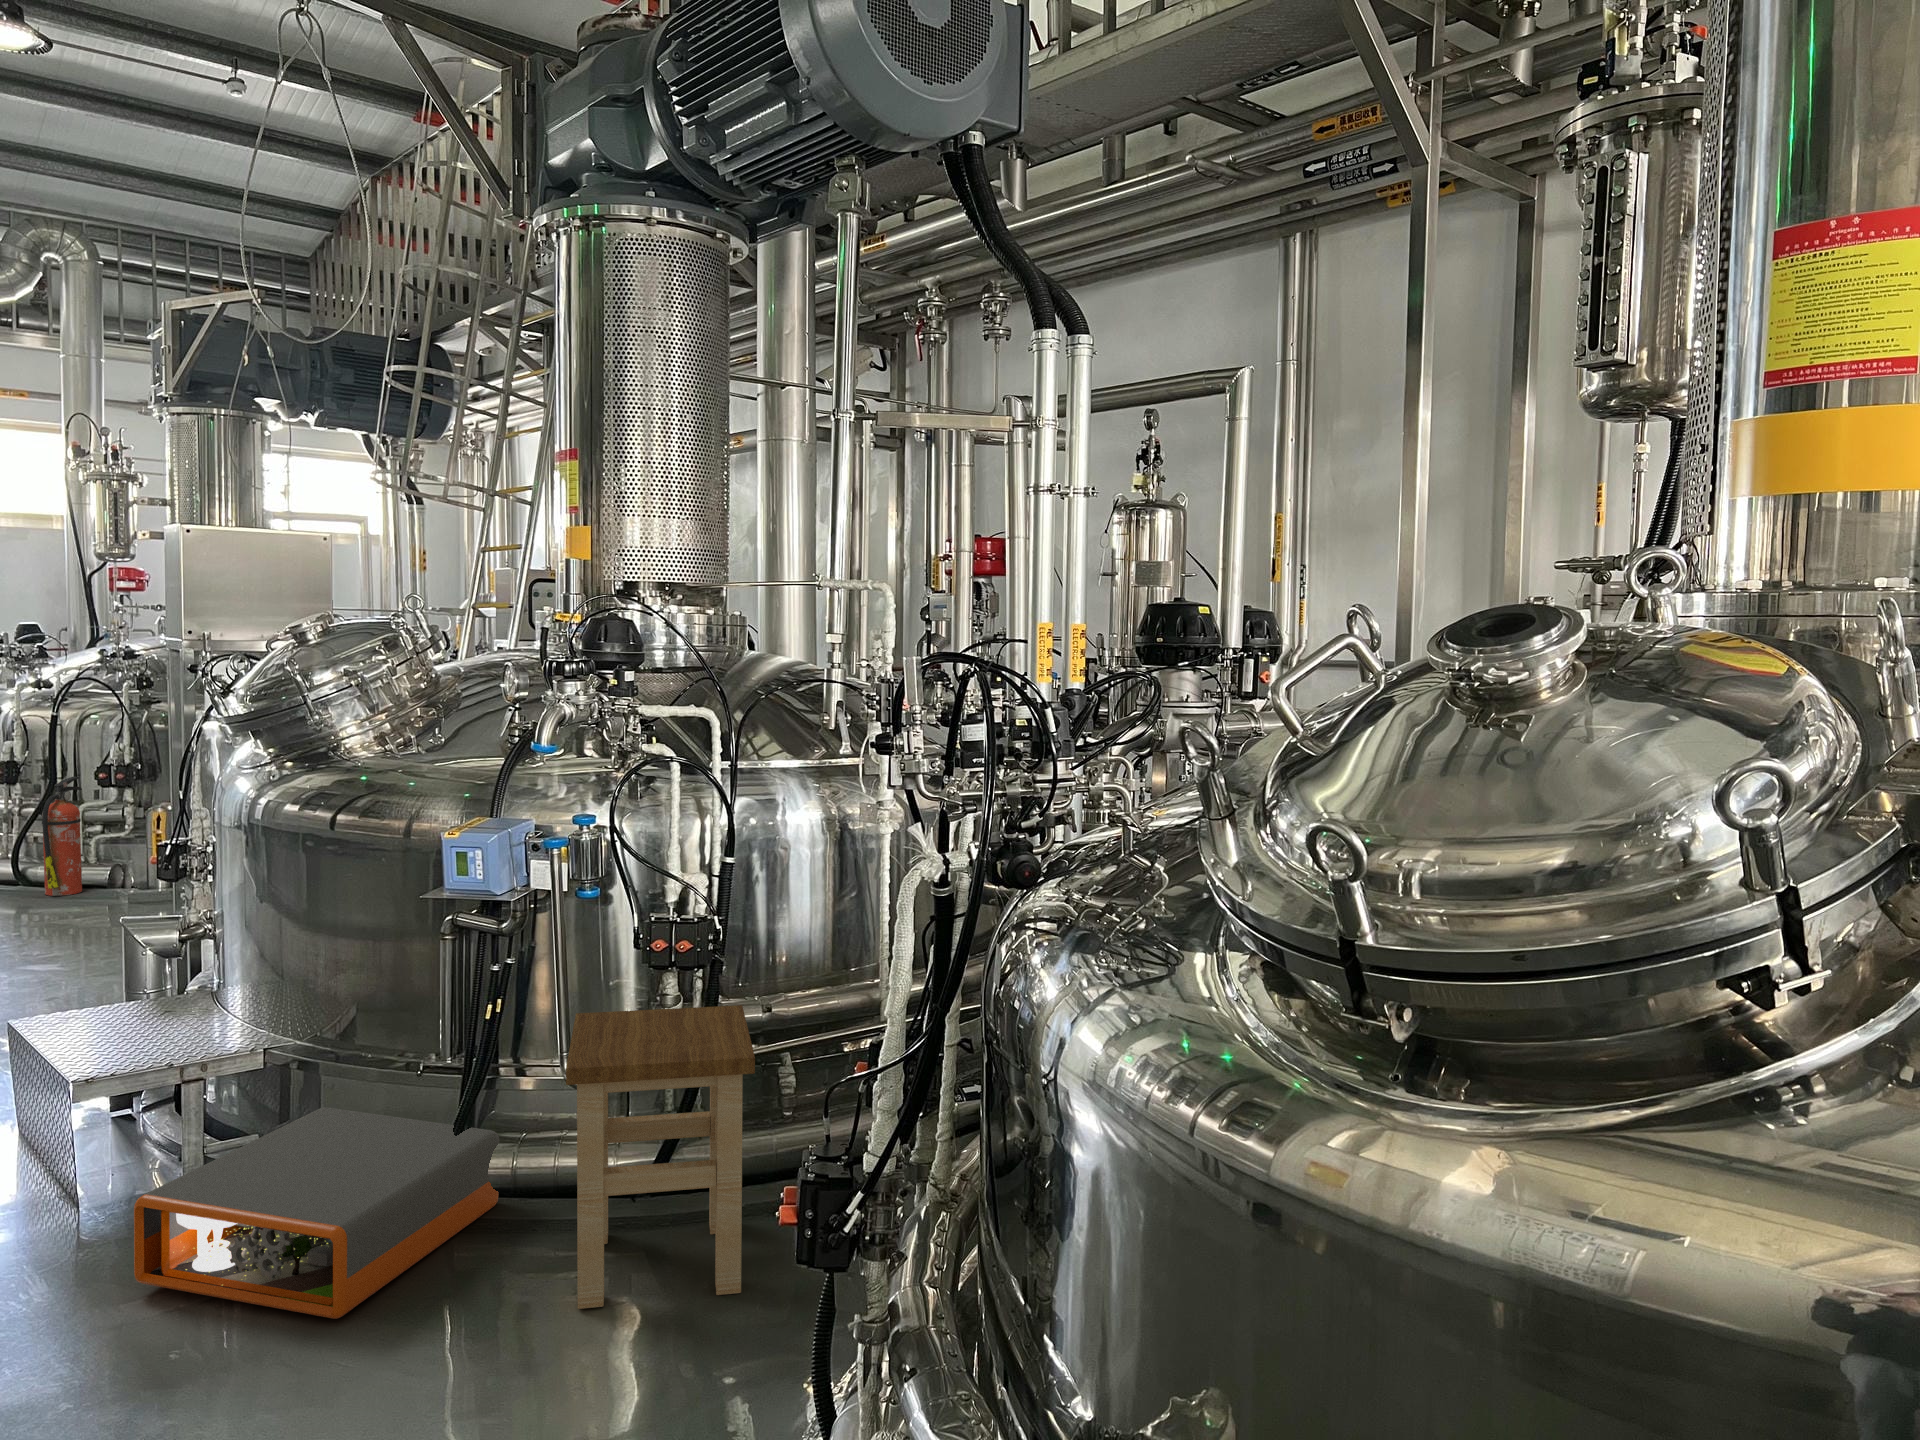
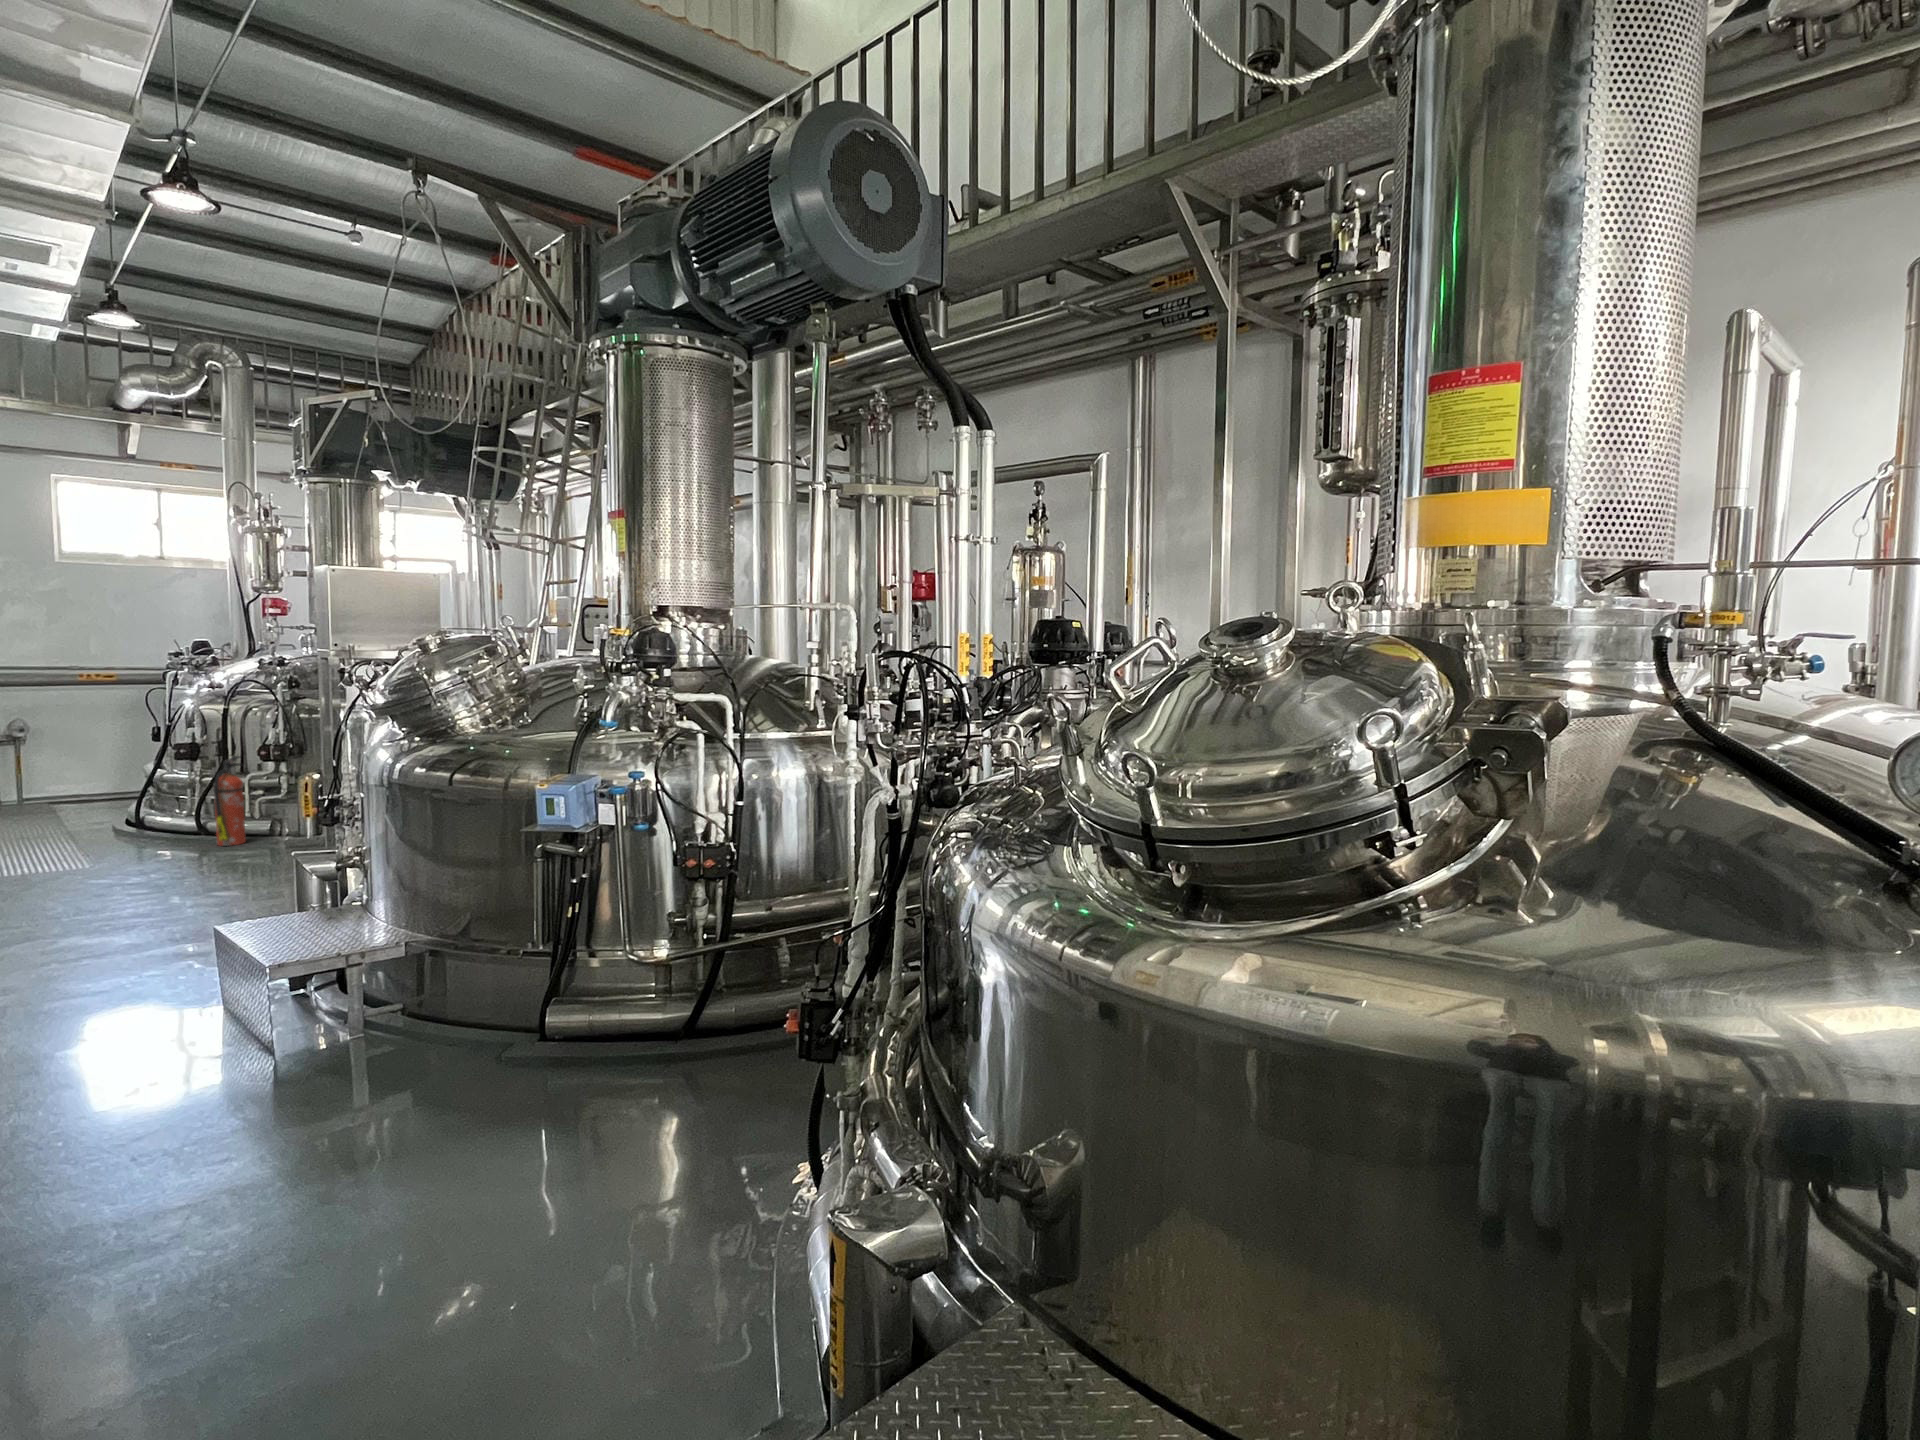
stool: present [566,1005,755,1309] -> none [630,906,764,1119]
storage box: present [134,1107,499,1319] -> none [315,987,579,1131]

